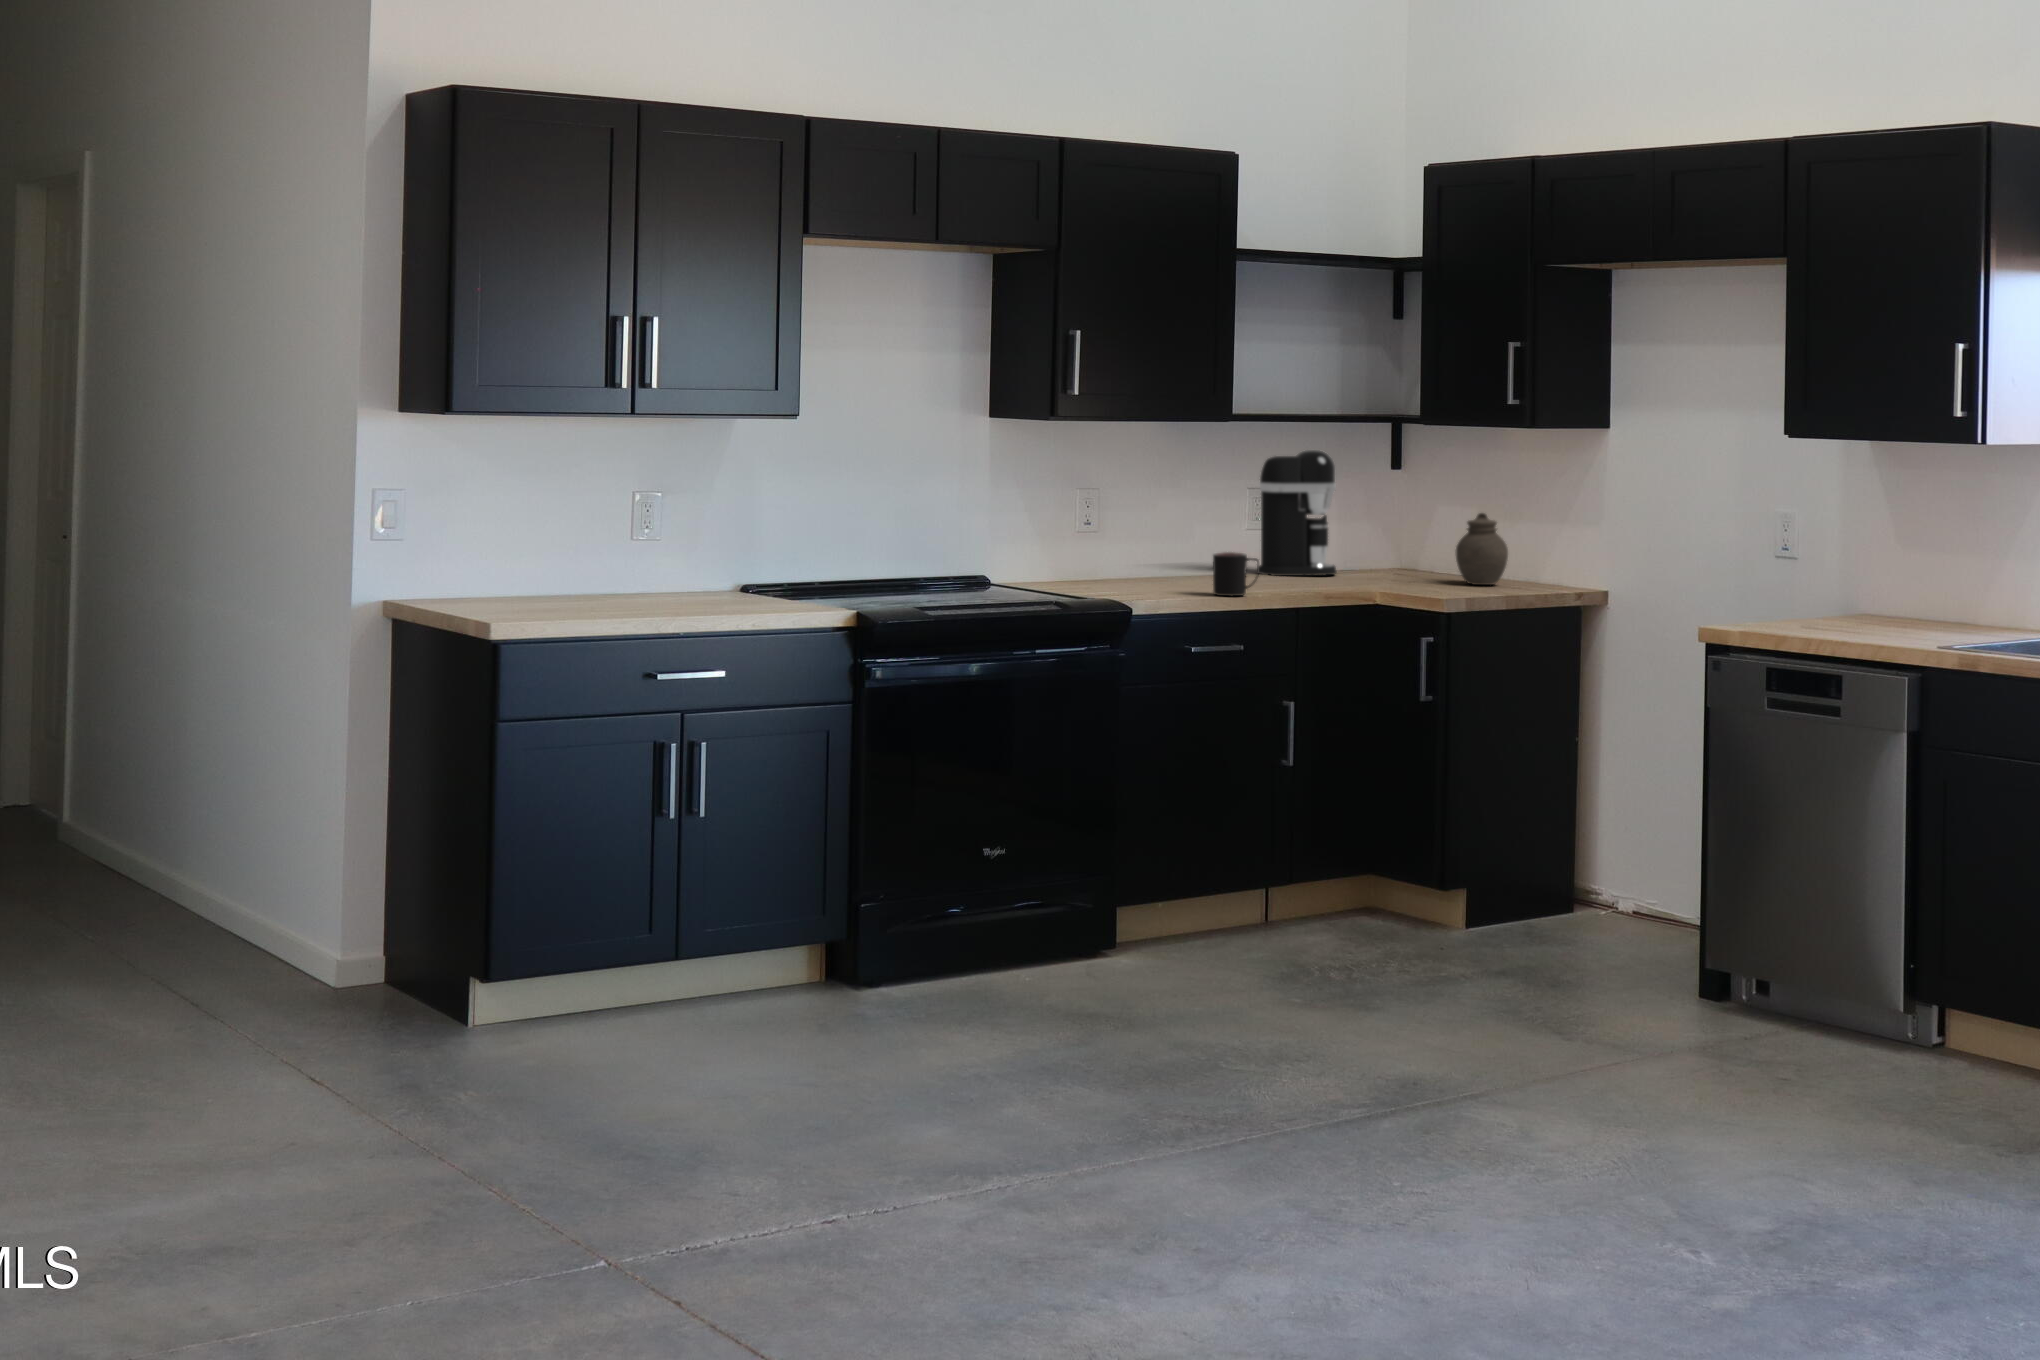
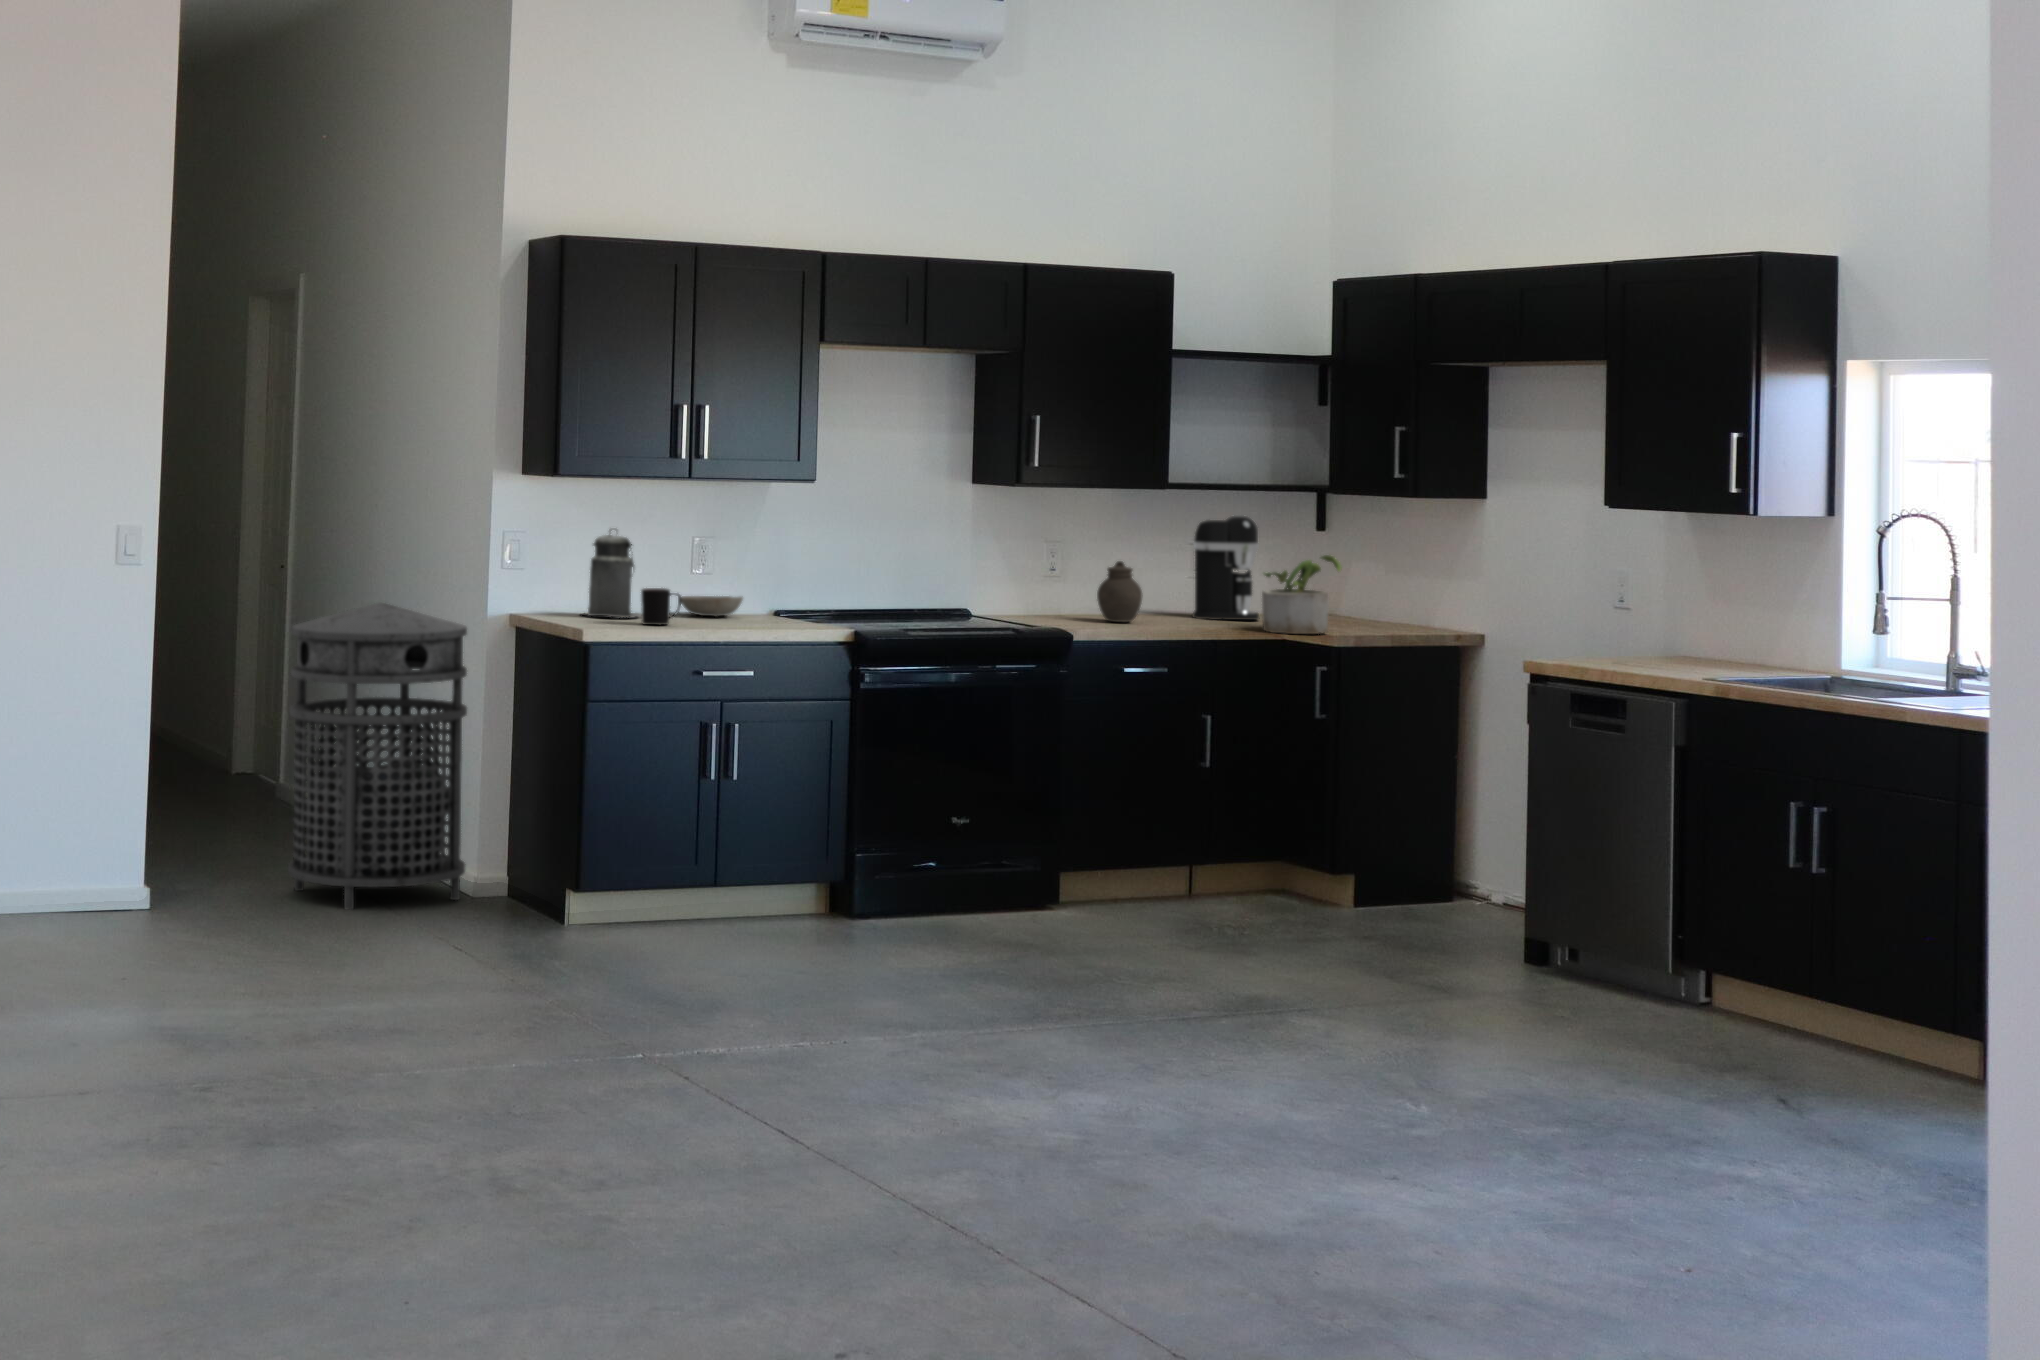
canister: none [480,482,568,603] -> present [586,530,641,618]
potted plant: none [1346,496,1443,593] -> present [1262,555,1341,634]
jar: present [1456,513,1508,585] -> present [1097,561,1143,622]
mug: present [1213,552,1259,596] -> present [641,588,681,625]
bowl: none [621,568,708,596] -> present [681,596,743,616]
trash can: none [50,591,319,1033] -> present [288,602,467,910]

